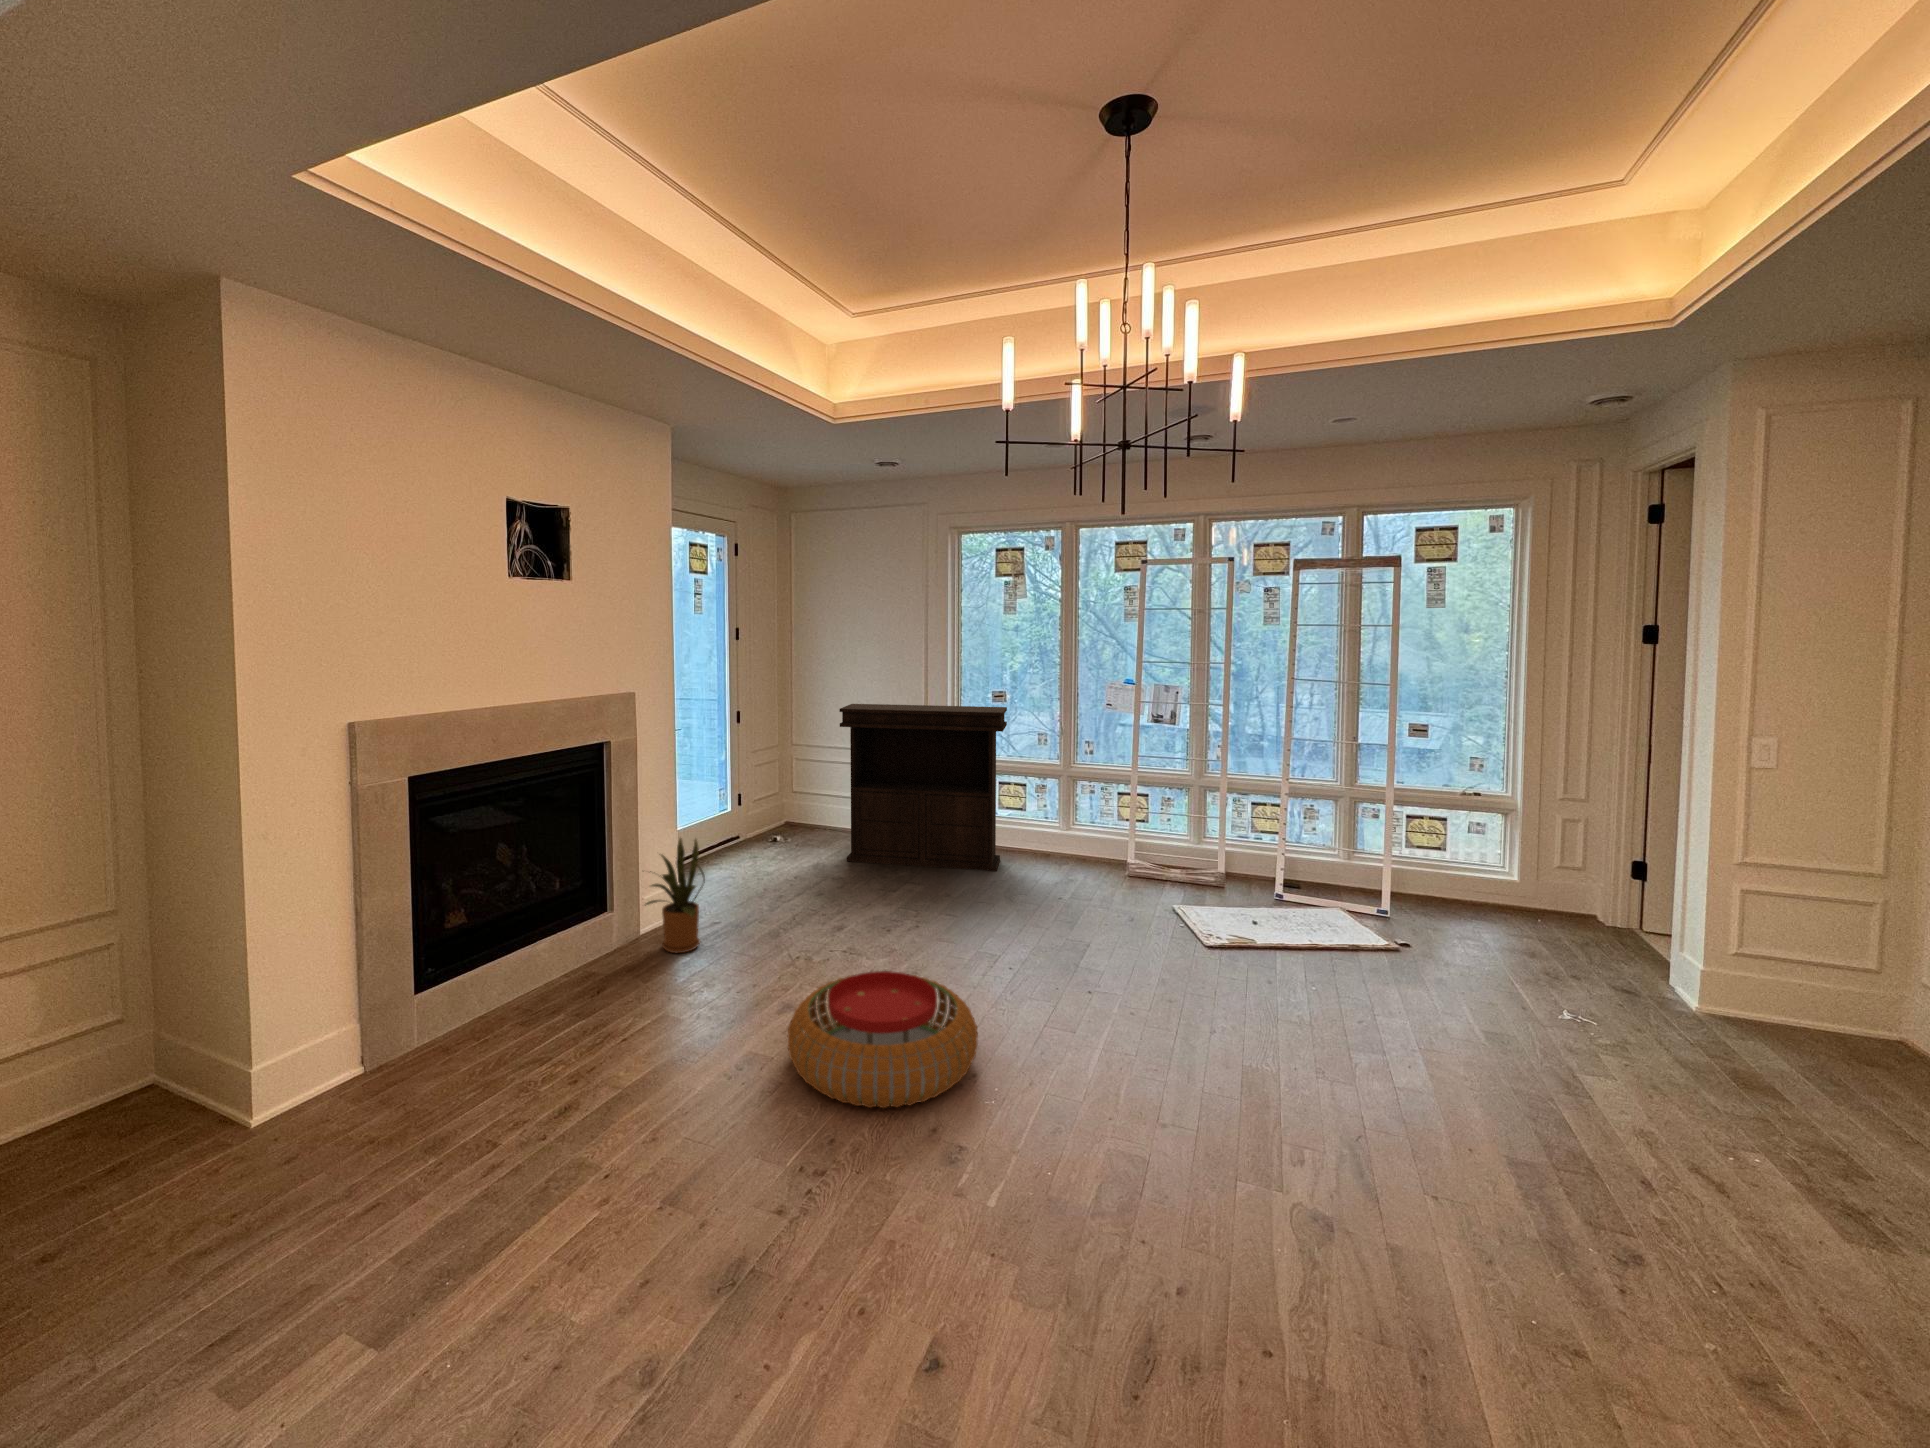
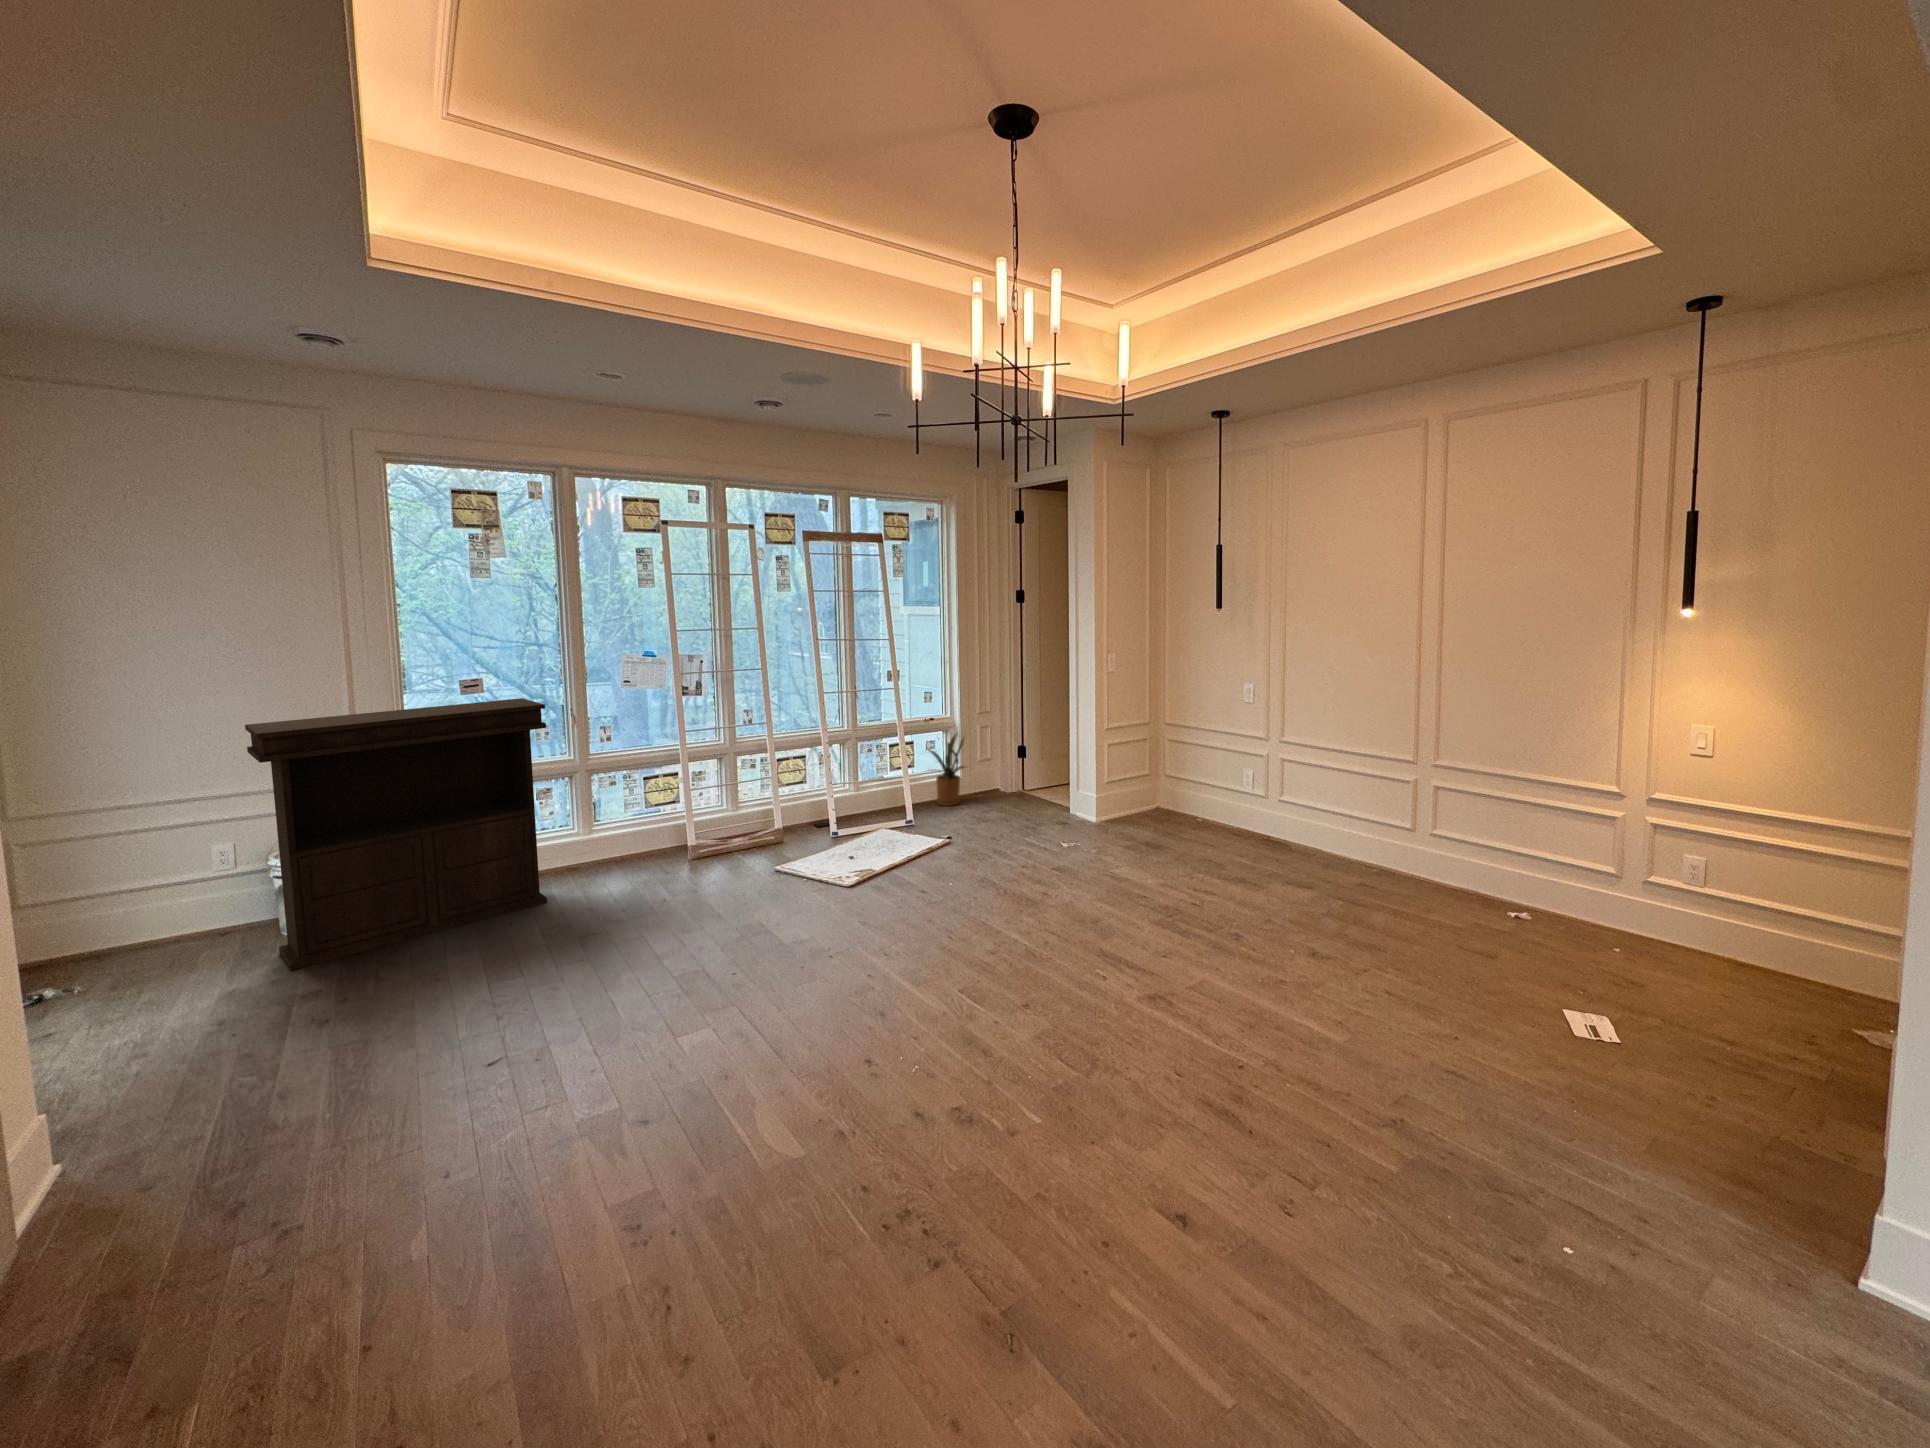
house plant: present [645,838,705,953] -> present [928,734,964,806]
pouf: present [788,971,978,1108] -> none [652,995,883,1164]

